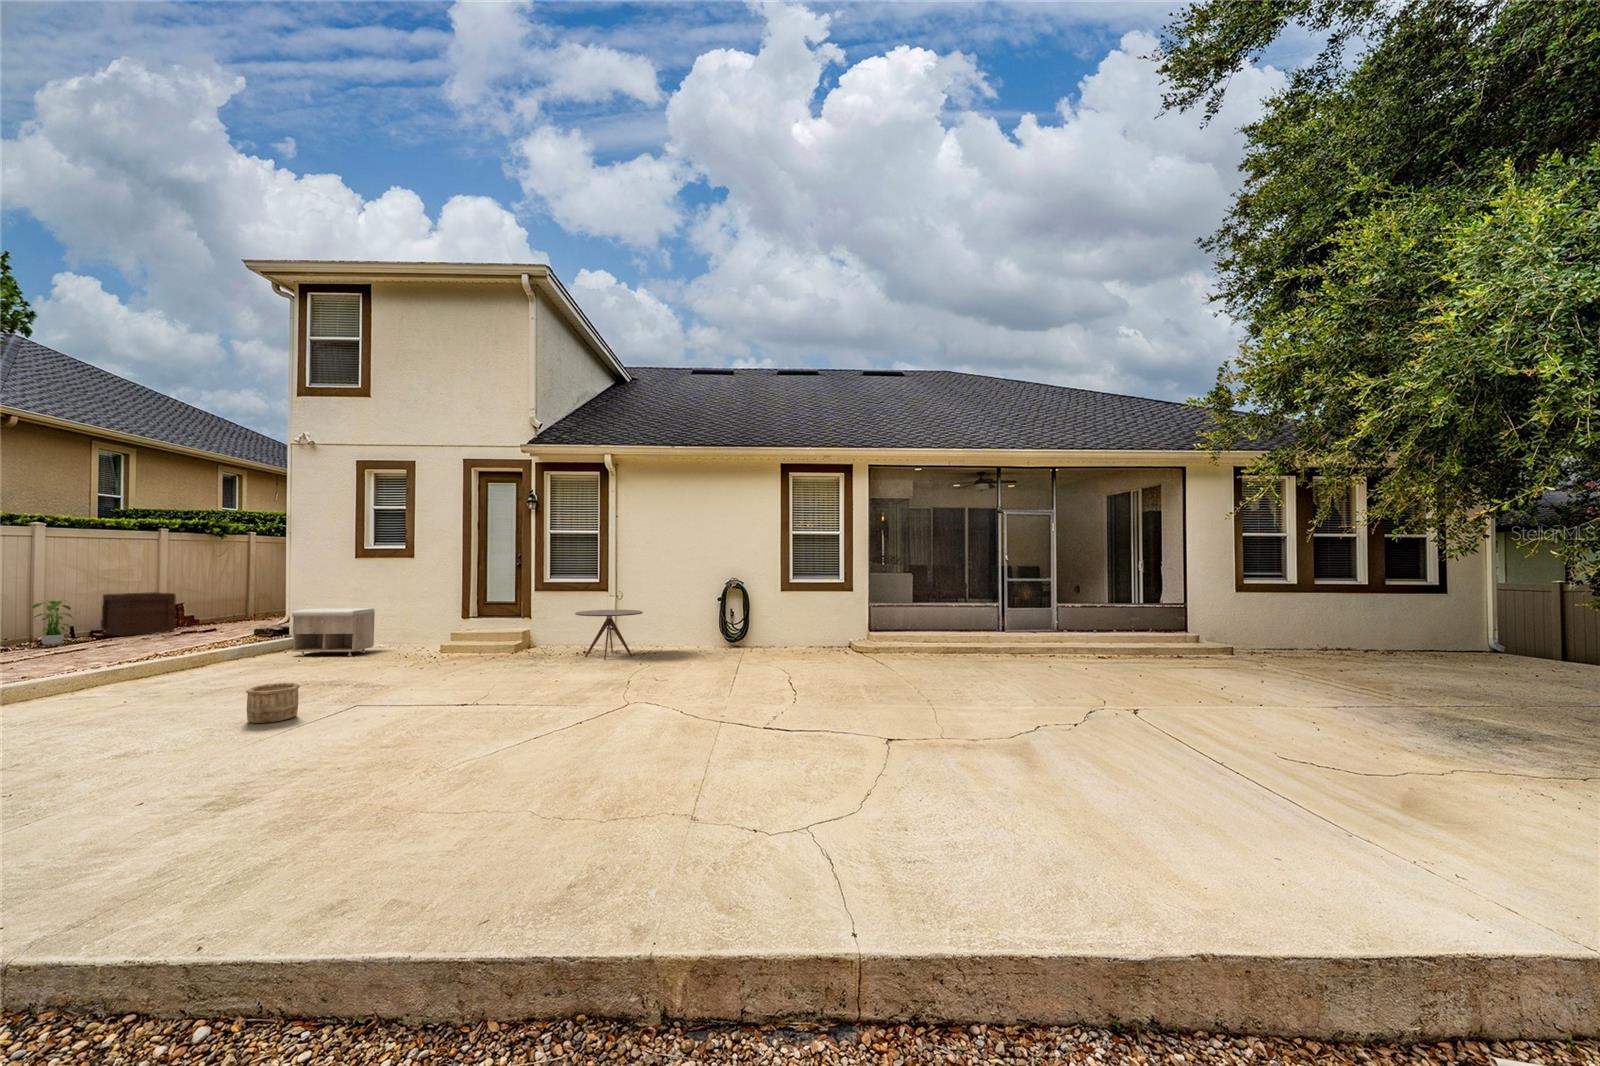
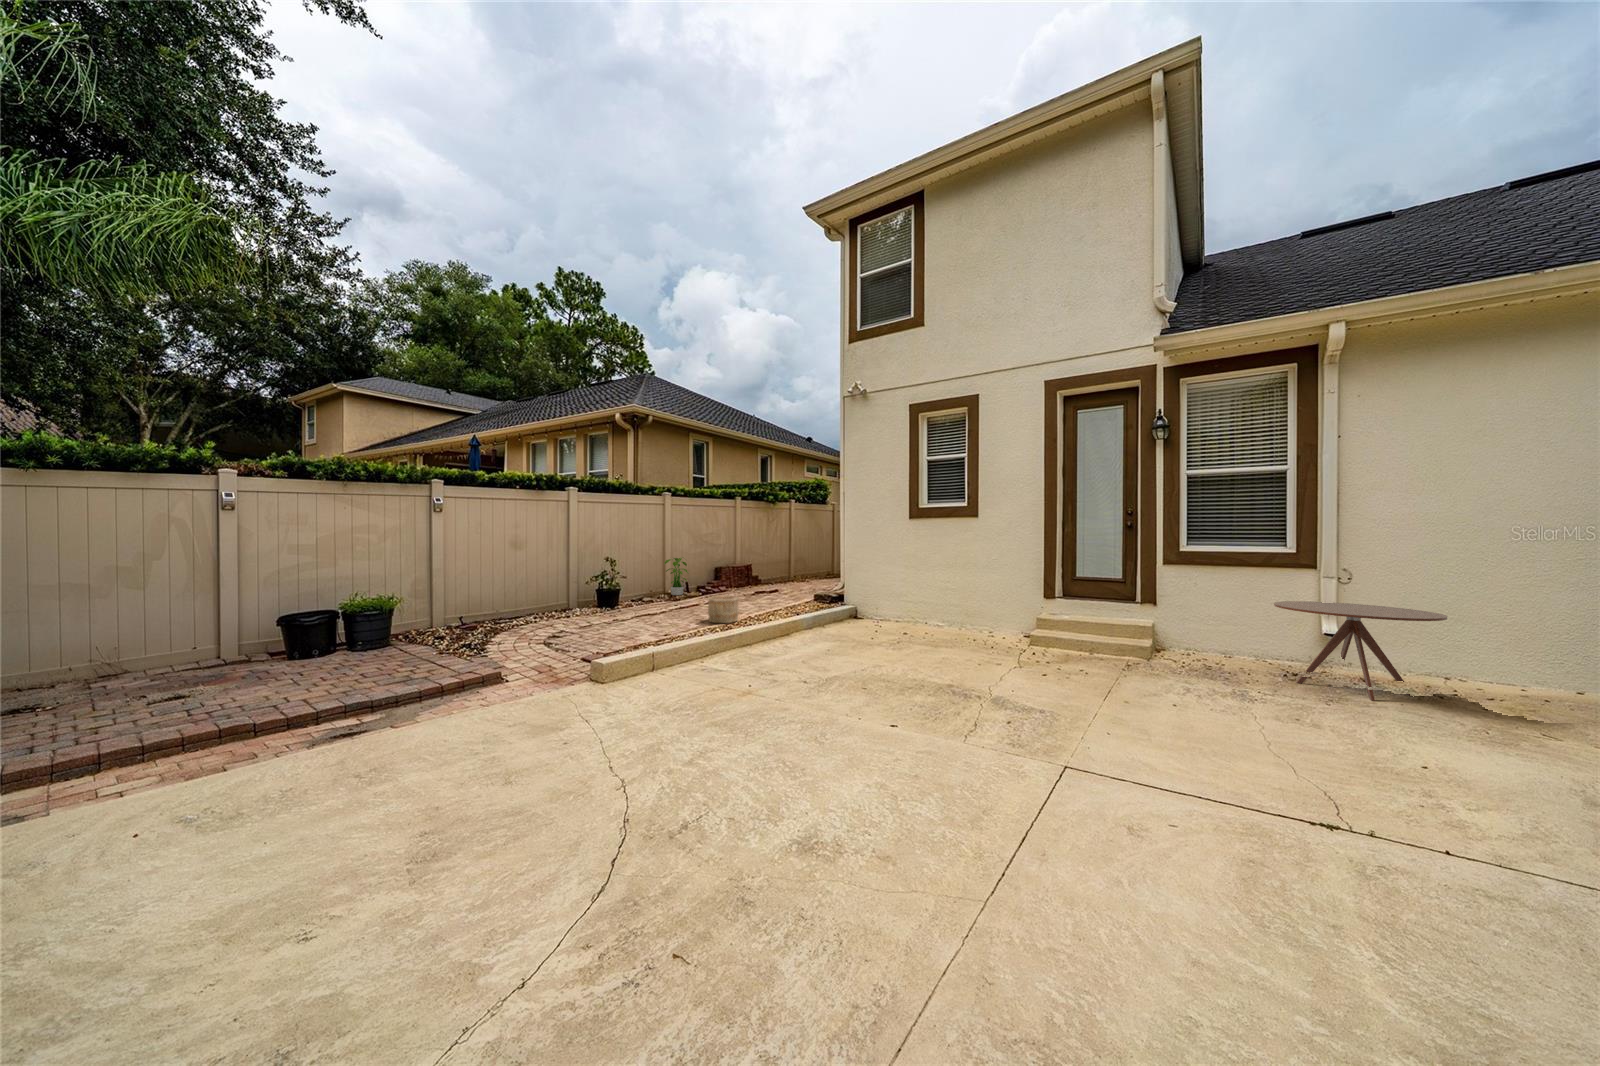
wooden crate: present [100,592,176,636] -> none [704,553,750,591]
storage bench: present [292,608,375,656] -> none [856,575,933,634]
wooden bucket: present [246,683,300,723] -> present [708,595,739,623]

